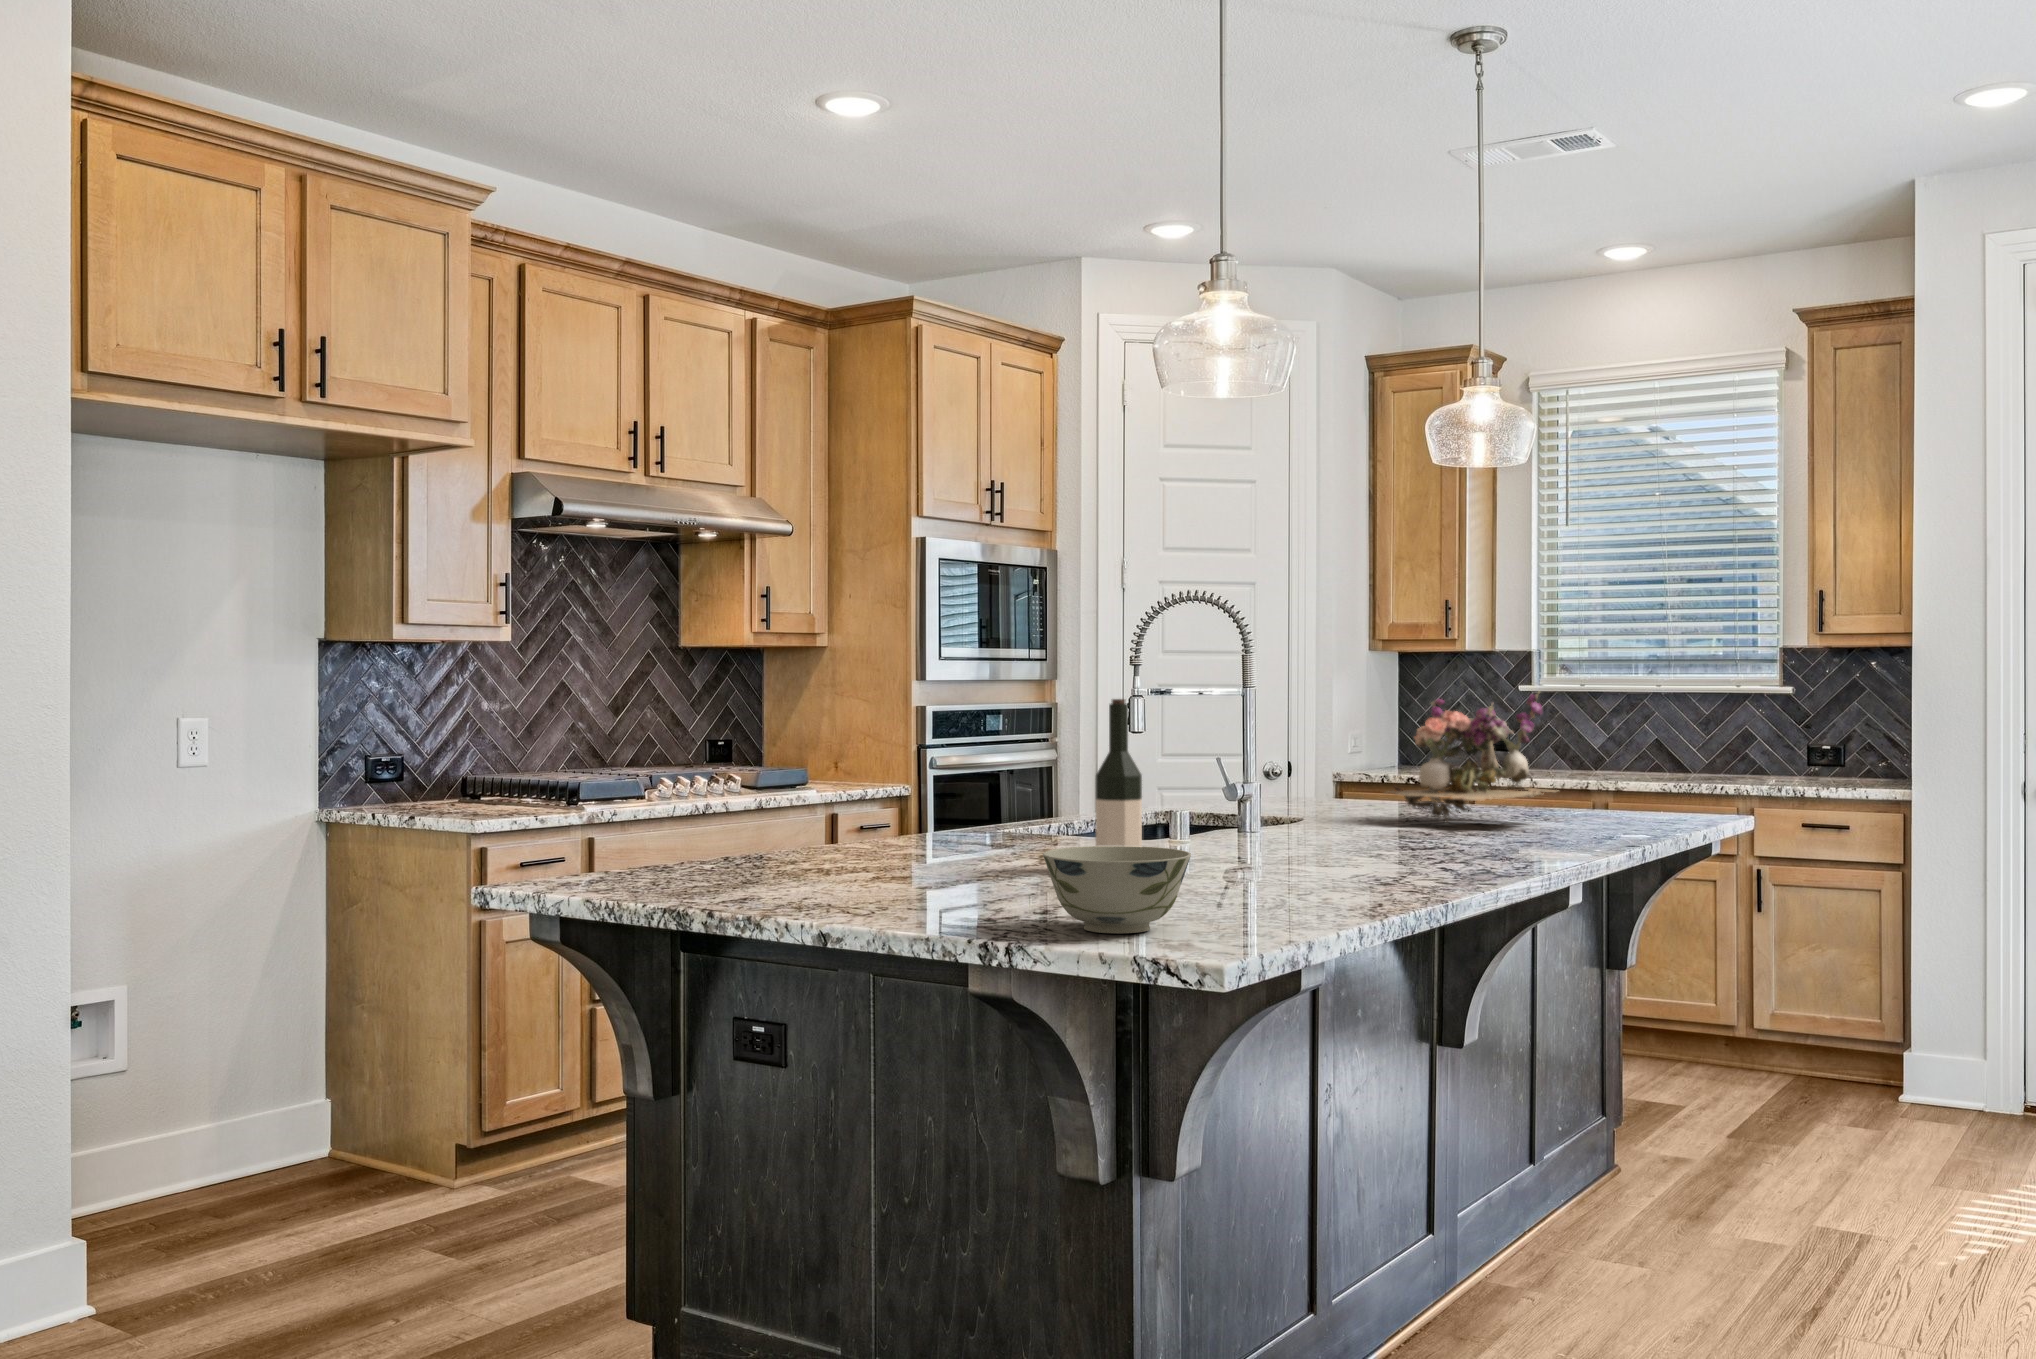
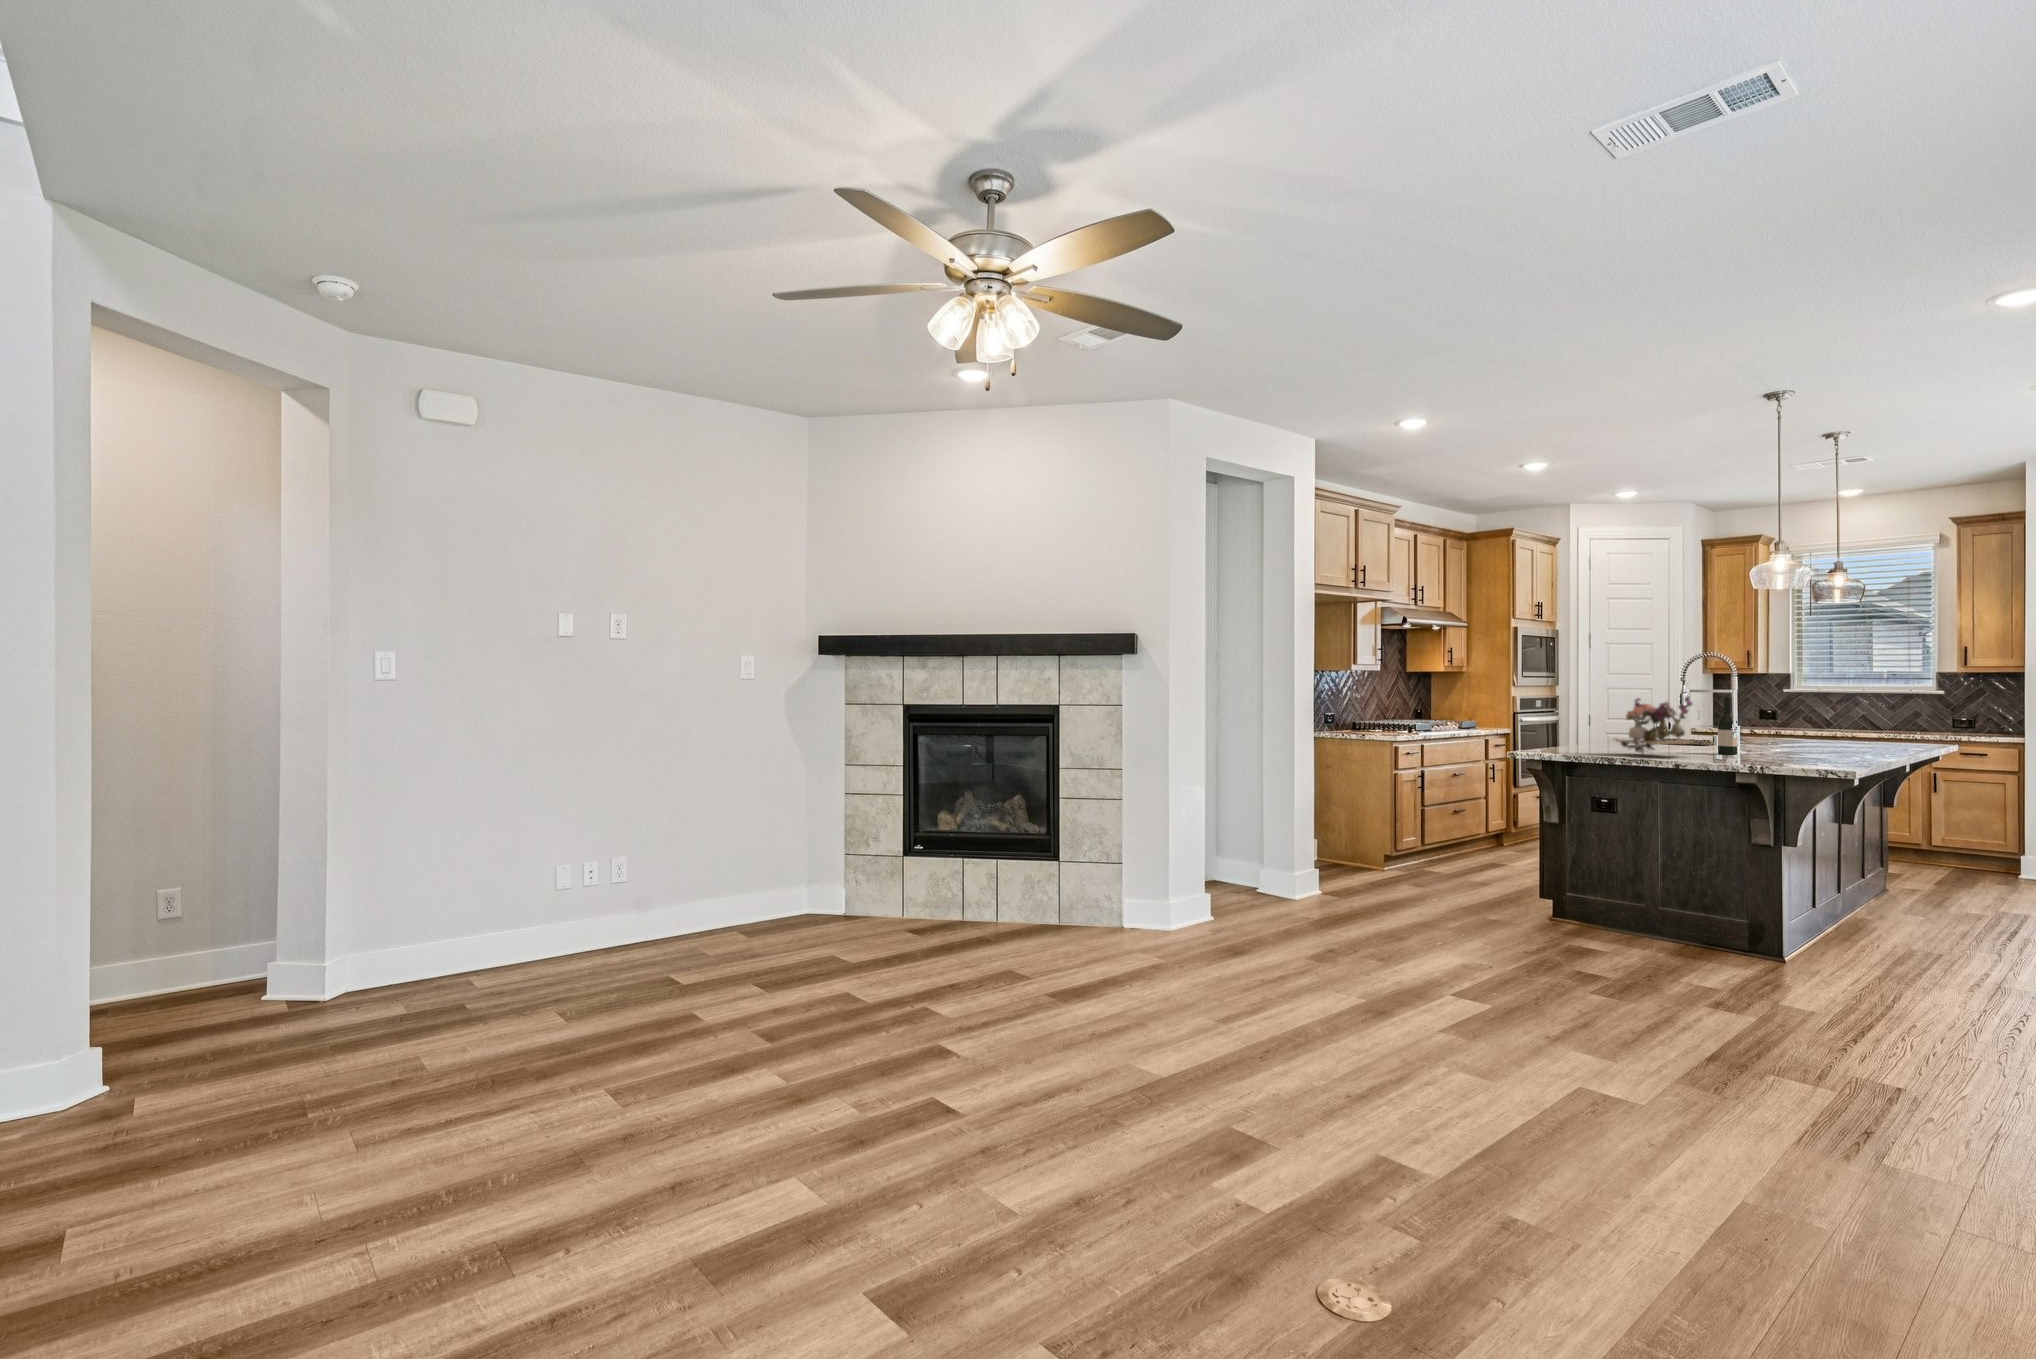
flower arrangement: present [1386,691,1558,821] -> present [1616,697,1693,753]
bowl: present [1043,846,1191,933] -> none [1755,741,1812,766]

